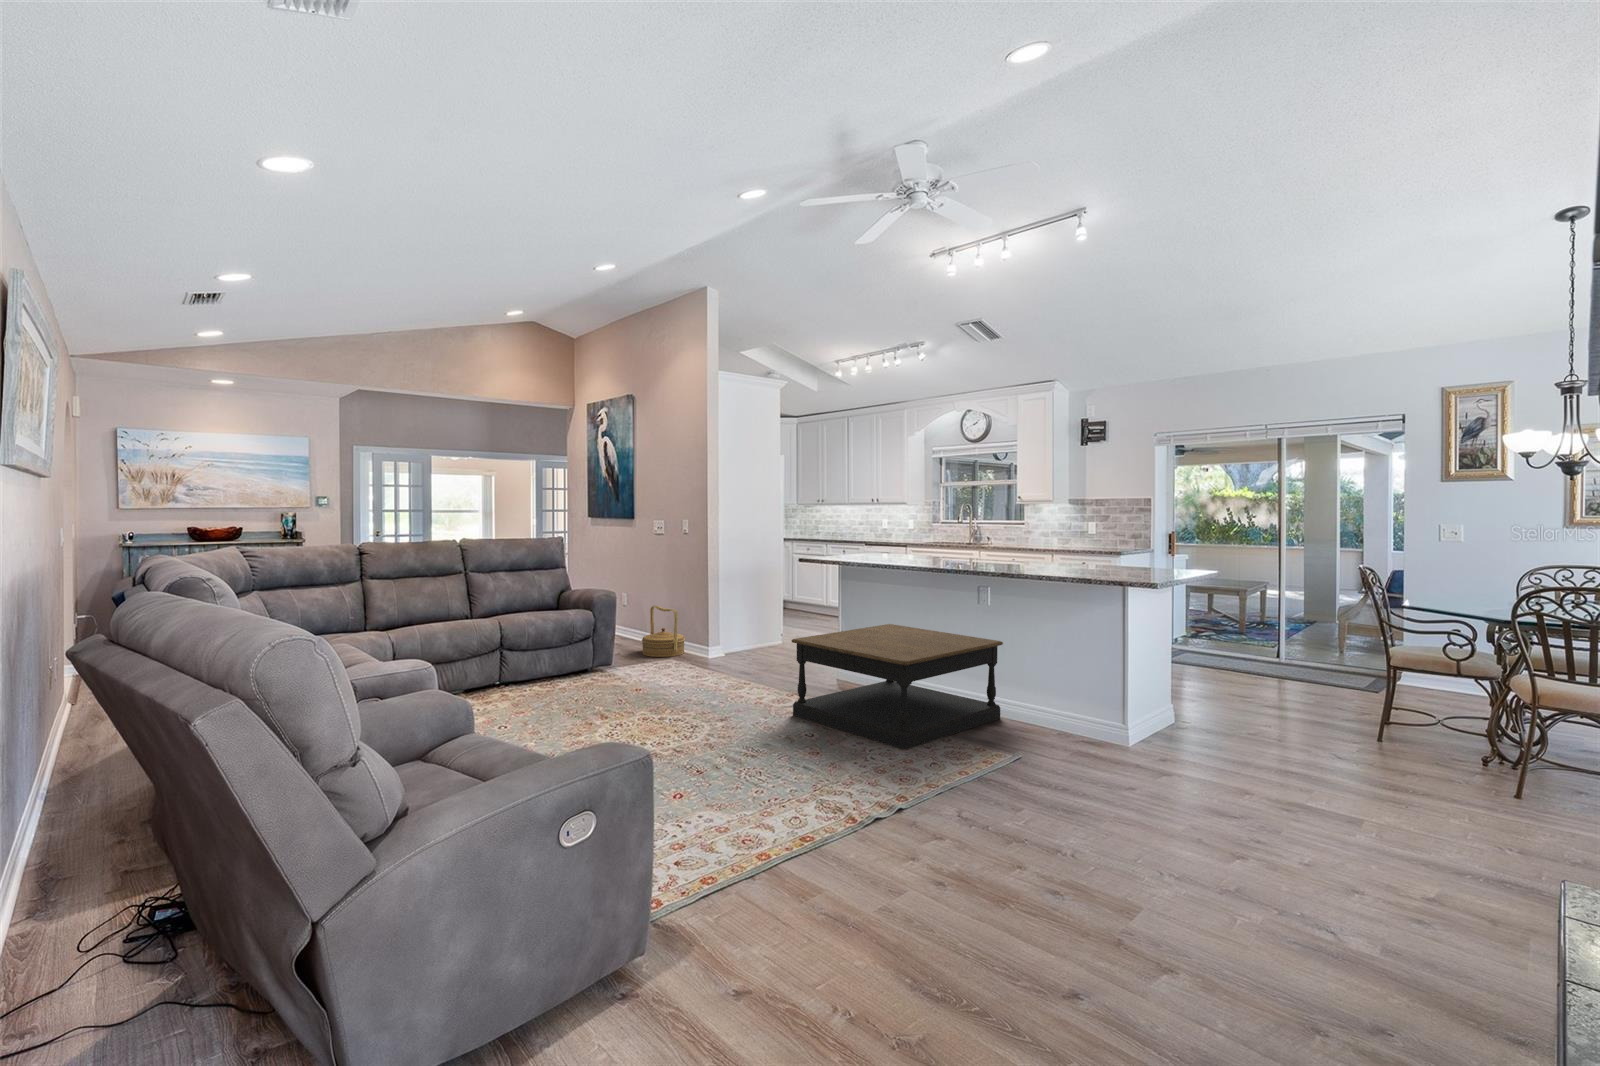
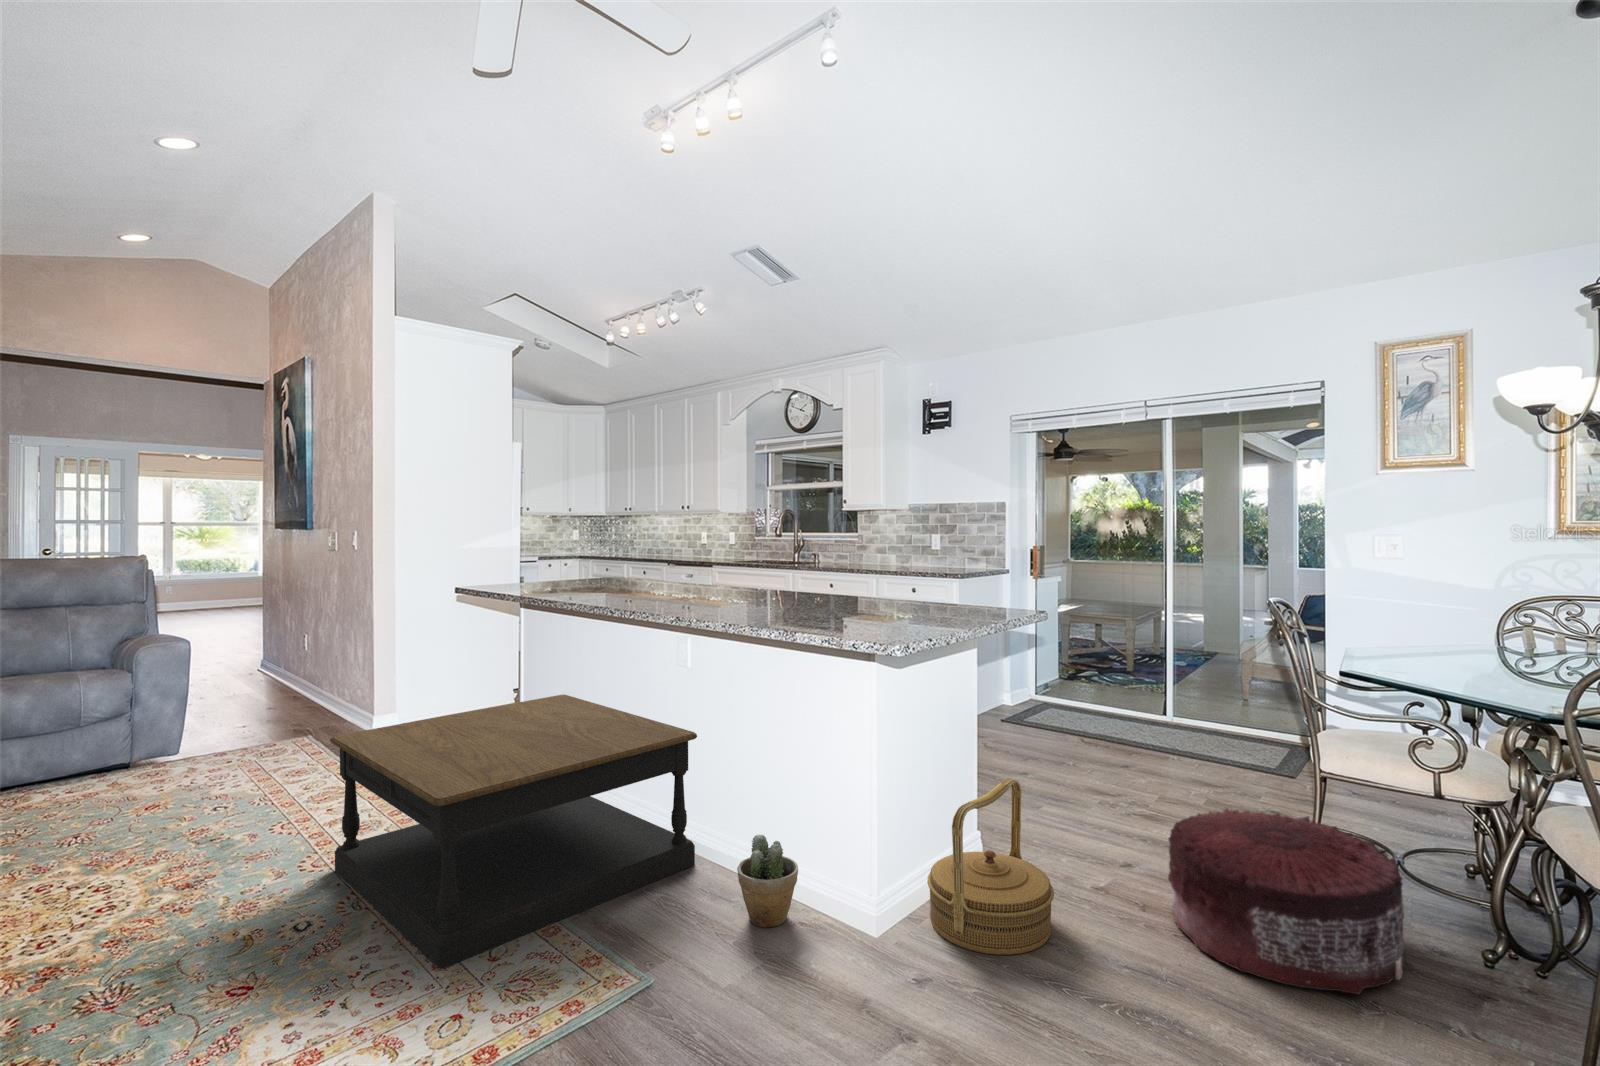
woven basket: present [642,606,685,657] -> present [927,778,1054,955]
pouf: none [1297,687,1438,770] -> present [1168,808,1406,994]
potted plant: none [1046,693,1081,742] -> present [737,835,798,927]

